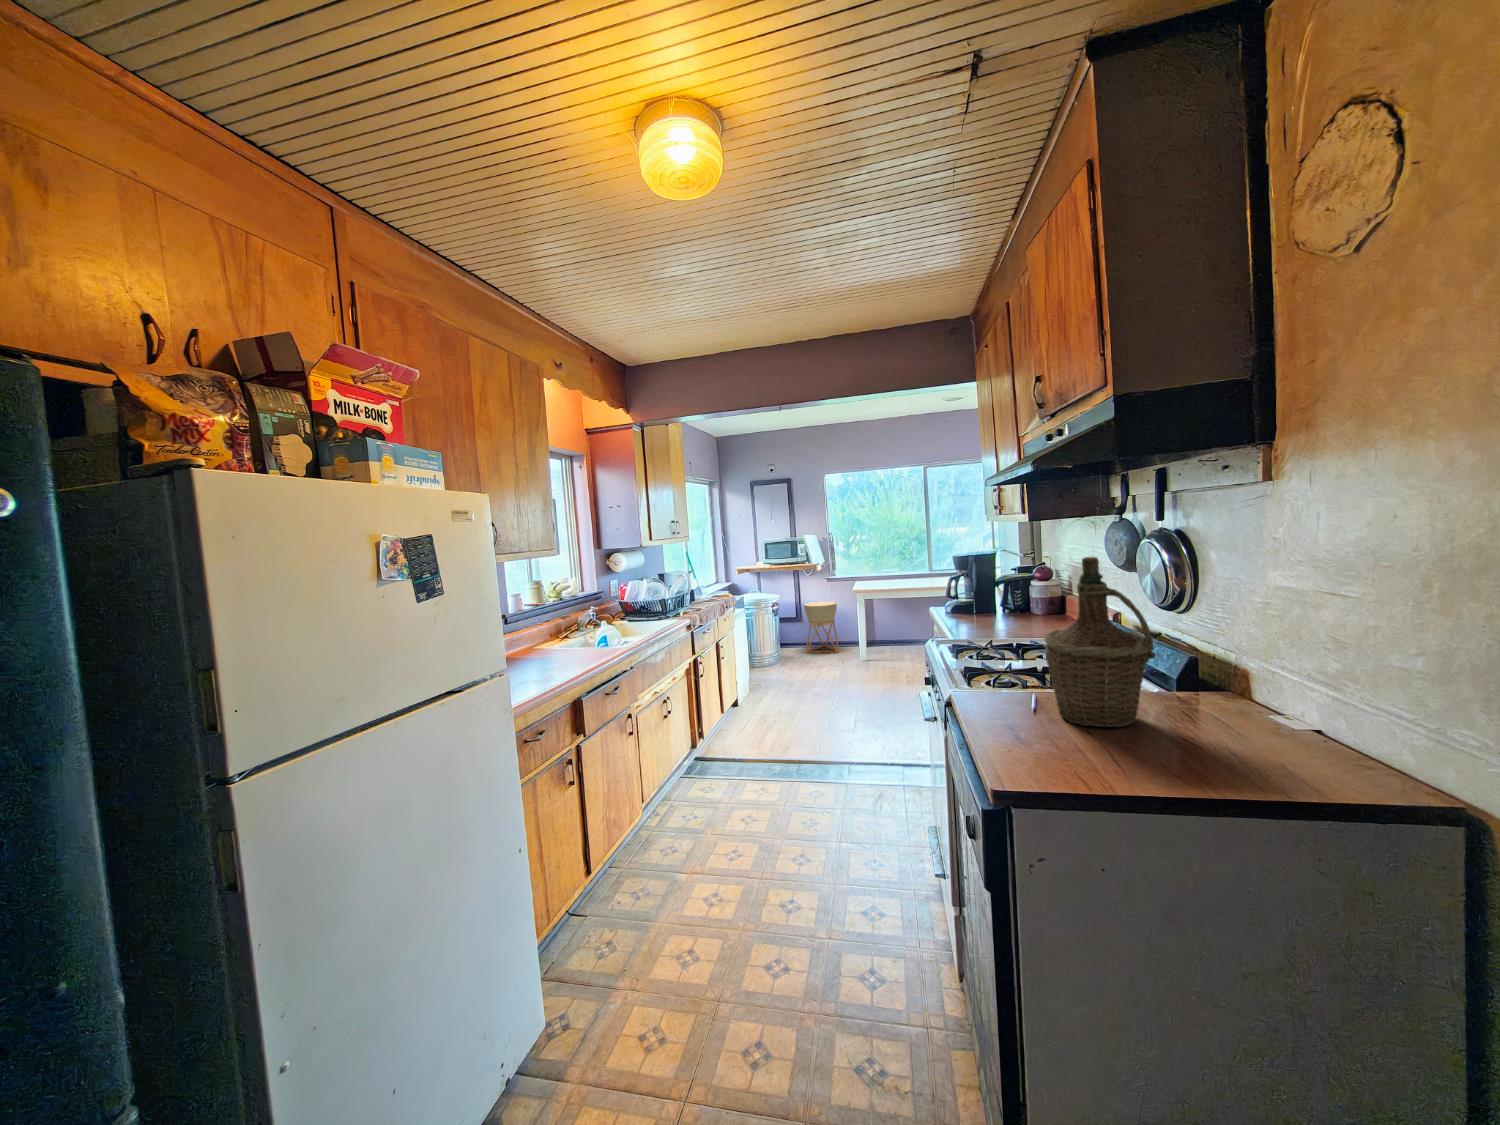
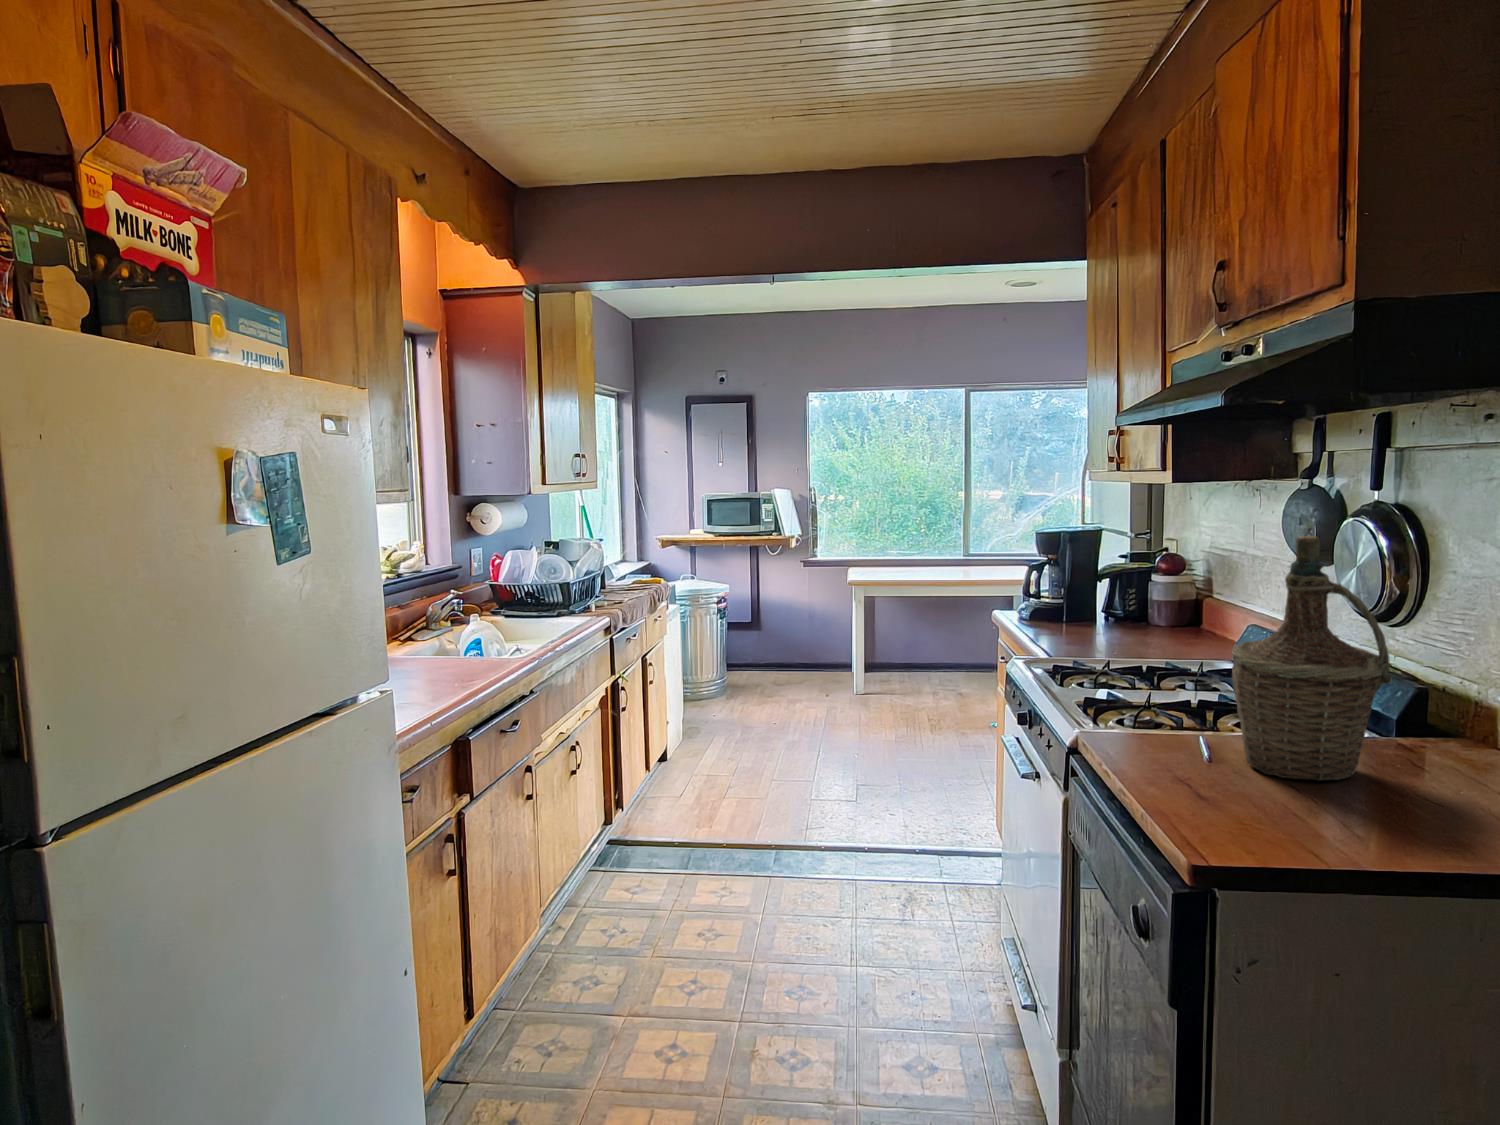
planter: present [804,601,839,653] -> none [767,597,821,679]

